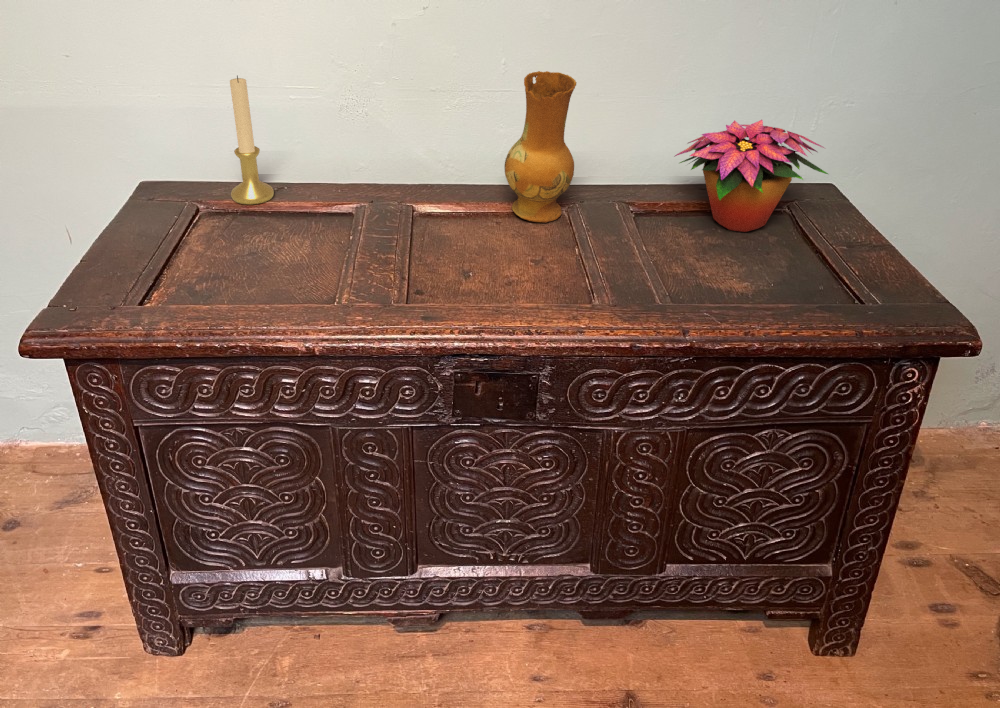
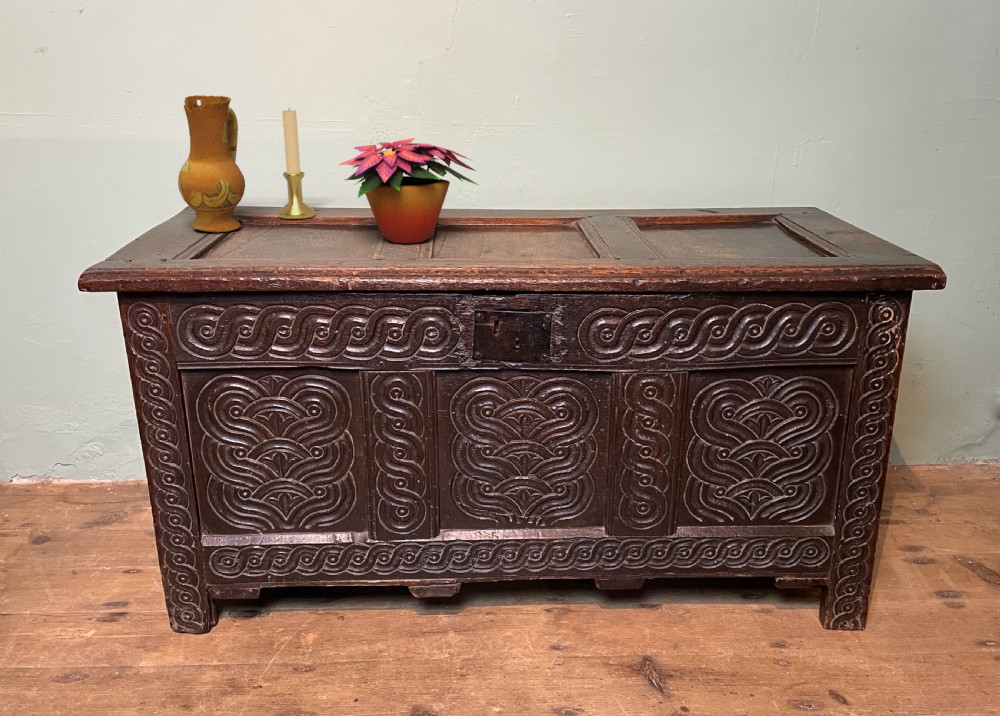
ceramic jug: present [505,71,576,223] -> present [178,95,245,233]
flower arrangement: present [675,120,828,232] -> present [340,138,479,244]

